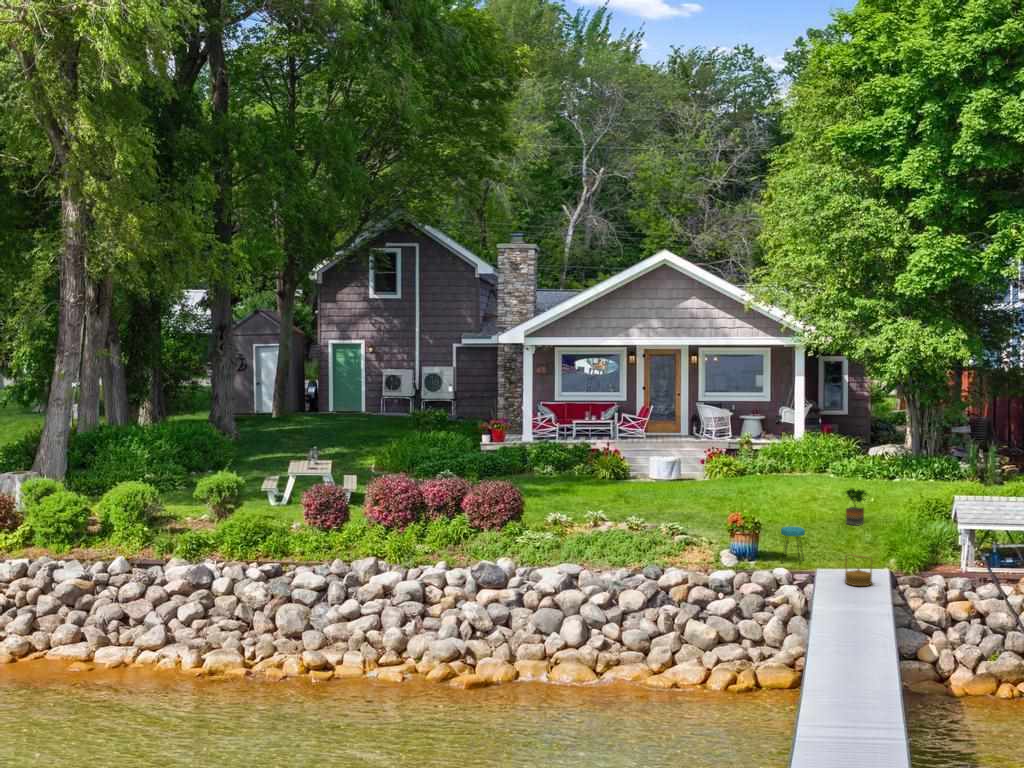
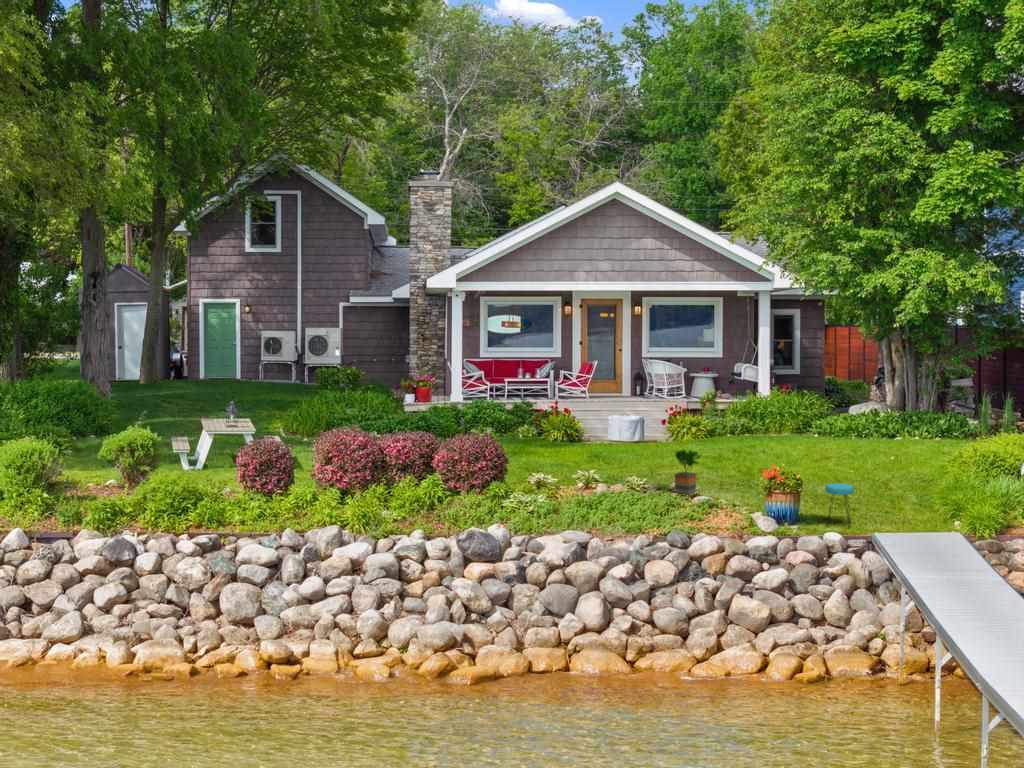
potted tree: present [846,489,867,525] -> present [675,450,701,494]
basket: present [845,555,873,586] -> none [910,514,945,552]

